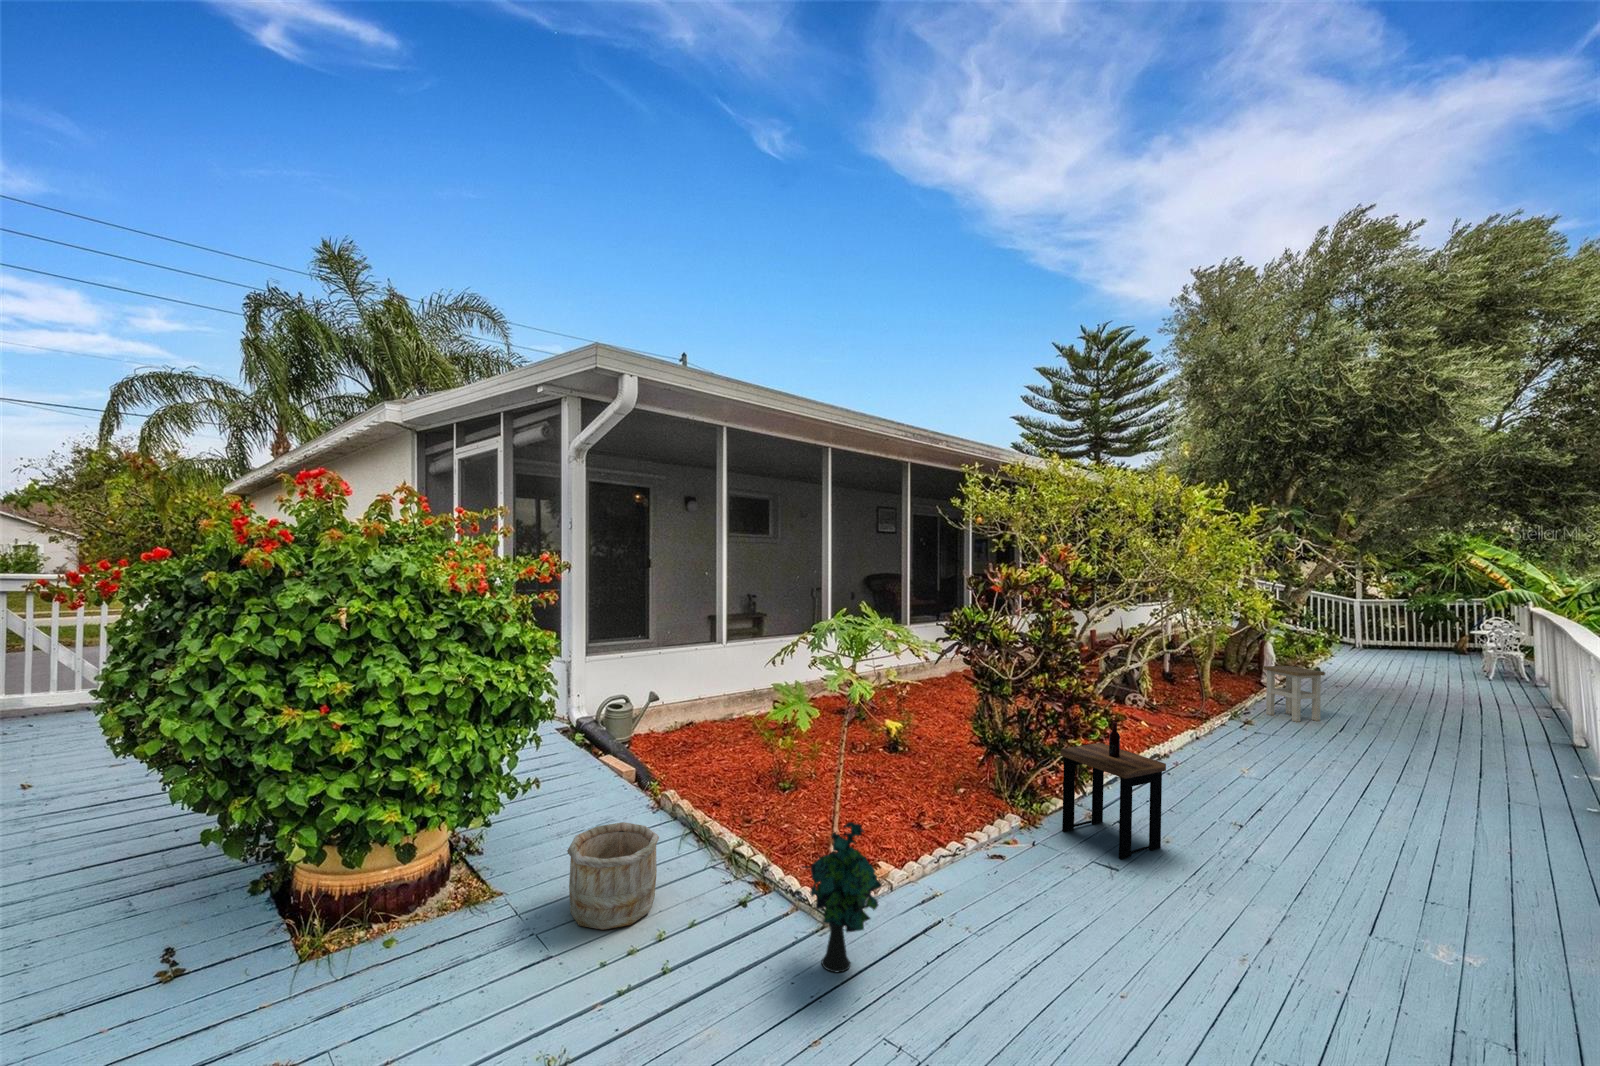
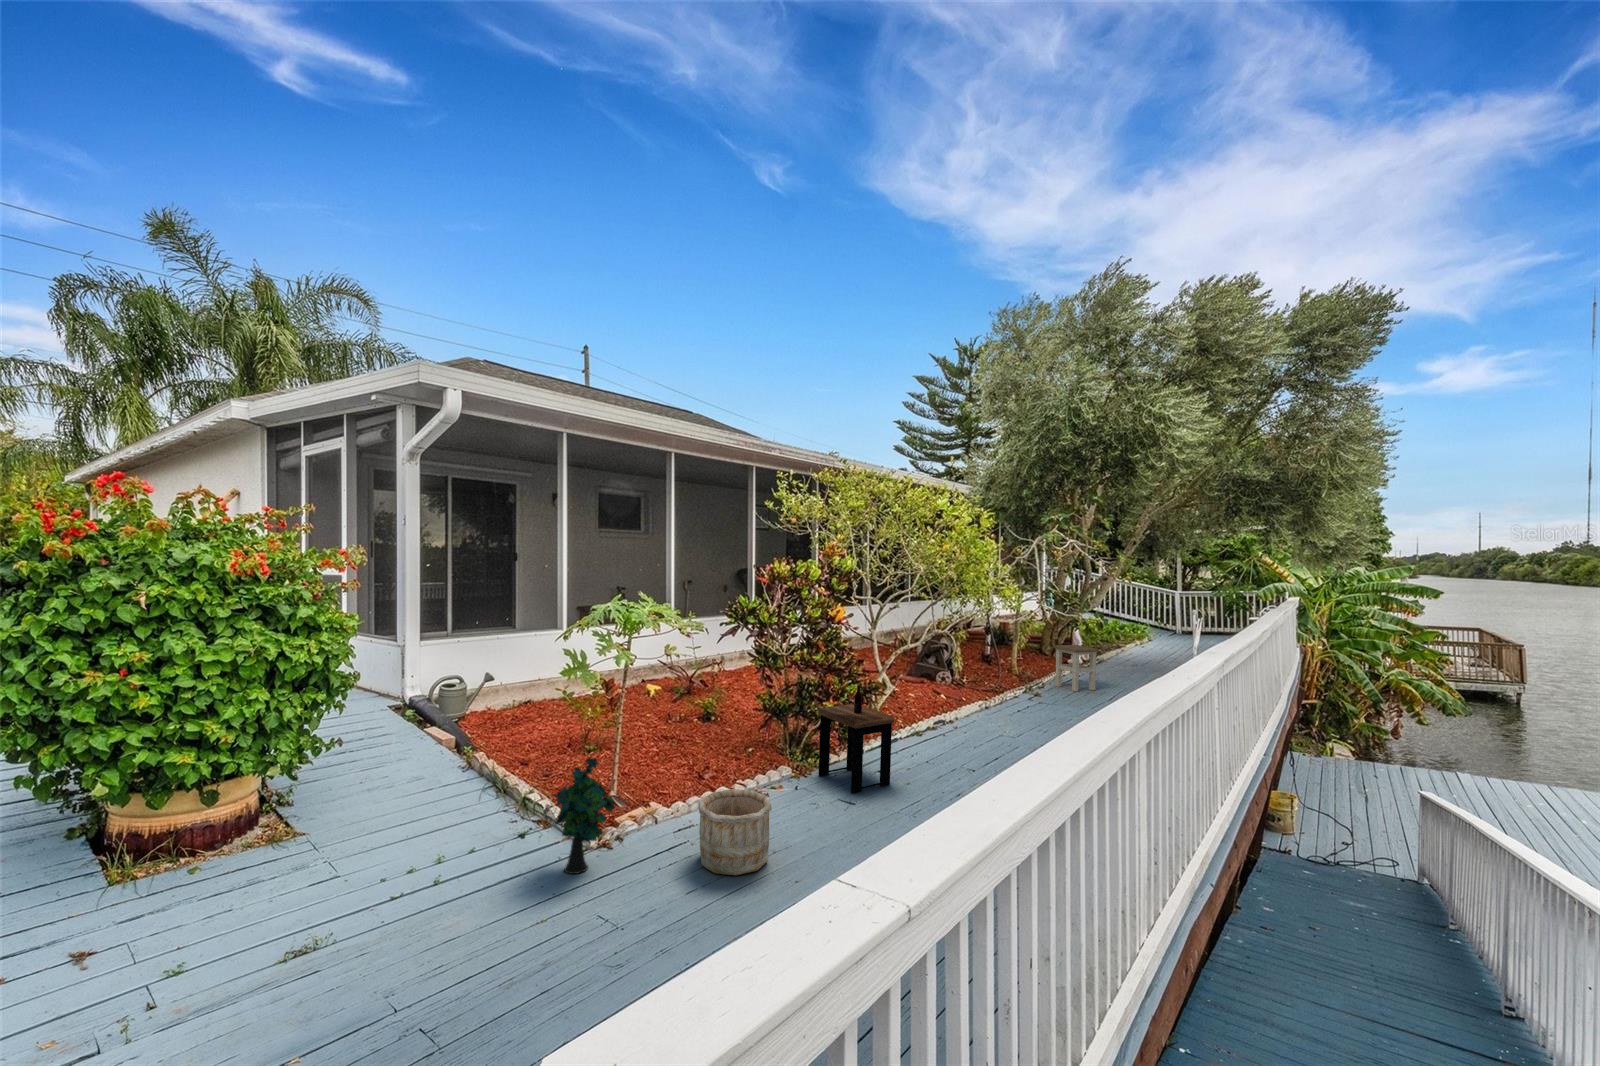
wooden bucket: present [567,822,659,930] -> present [698,789,772,875]

